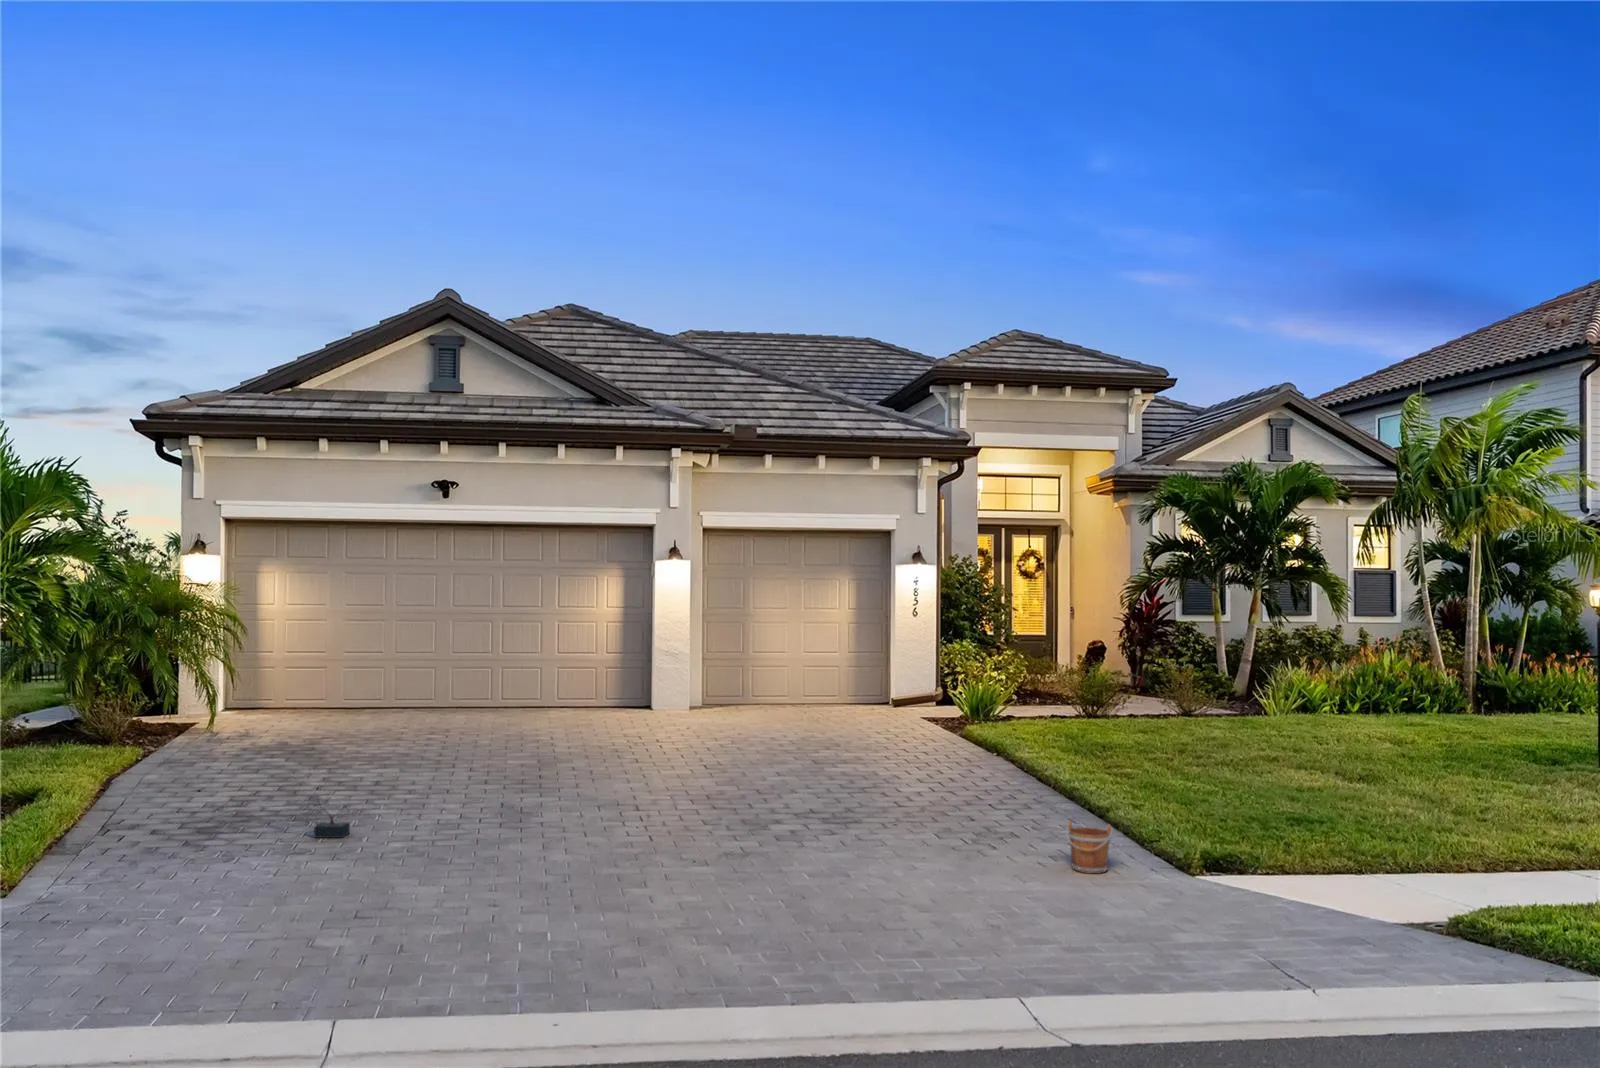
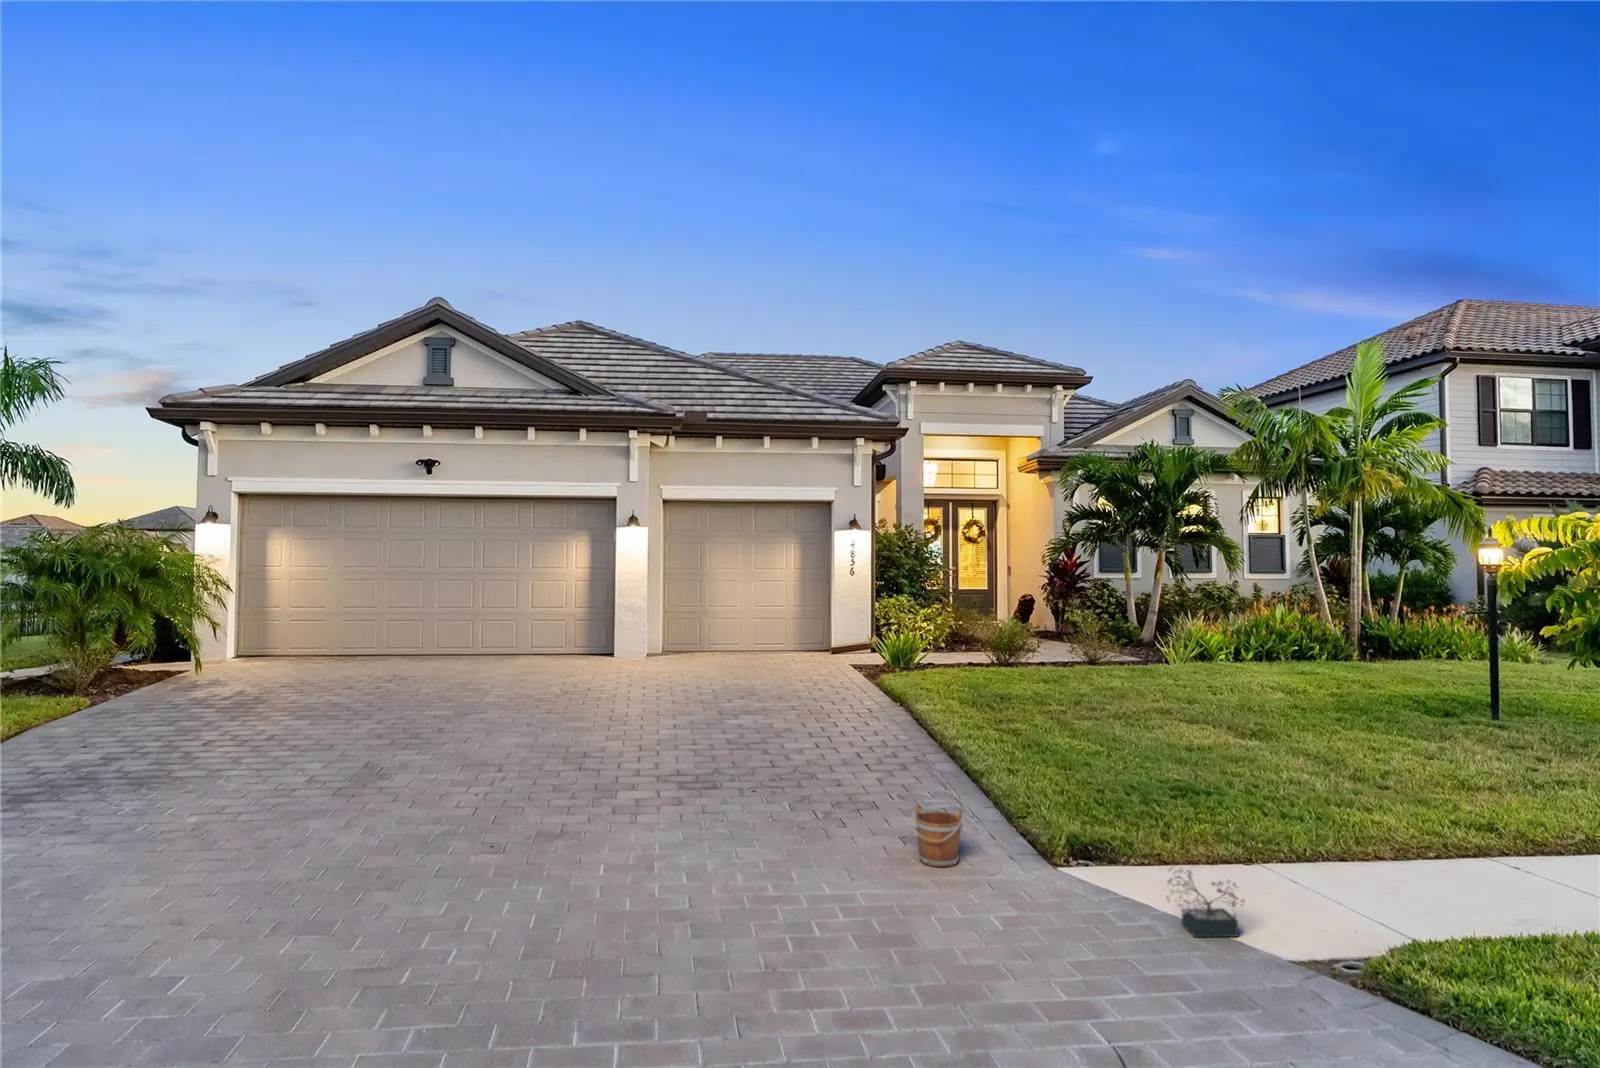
decorative plant: present [305,794,355,838] -> present [1167,868,1245,937]

